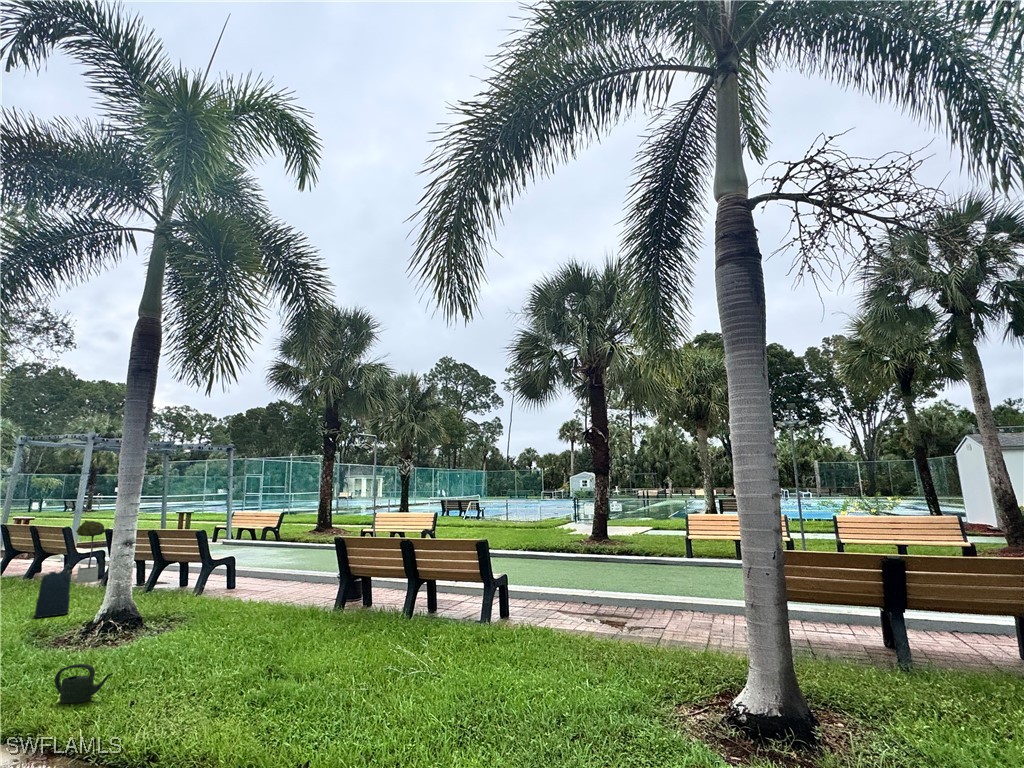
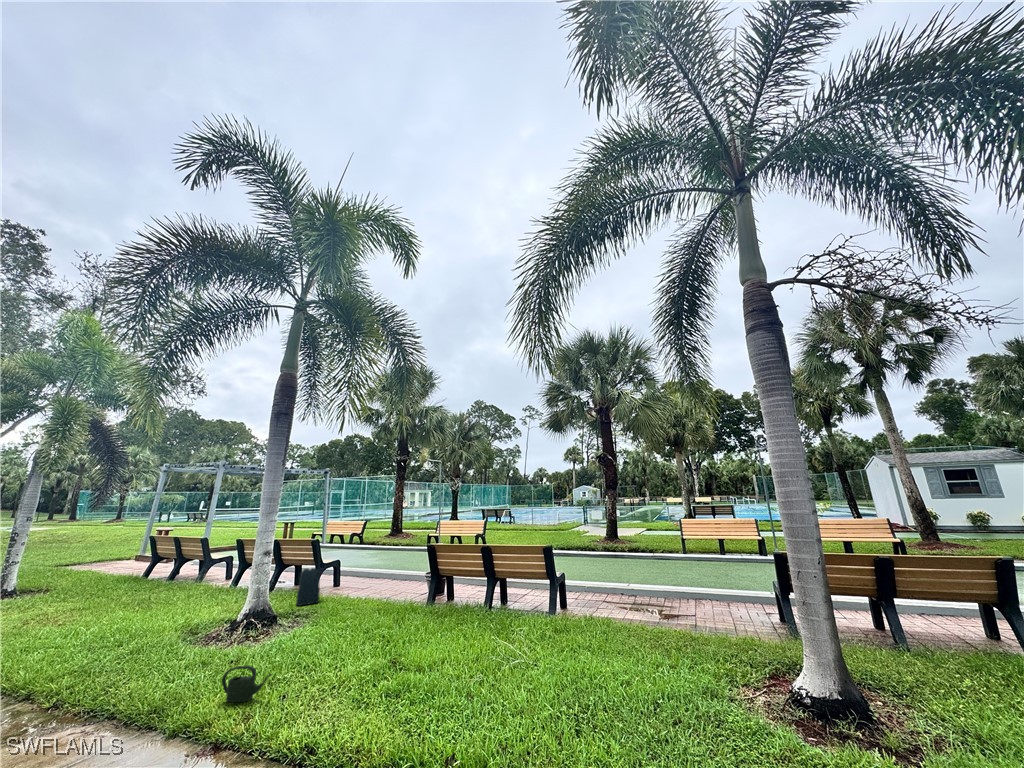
potted tree: present [76,520,106,583] -> none [213,530,238,582]
backpack: present [34,571,71,618] -> present [296,568,320,606]

